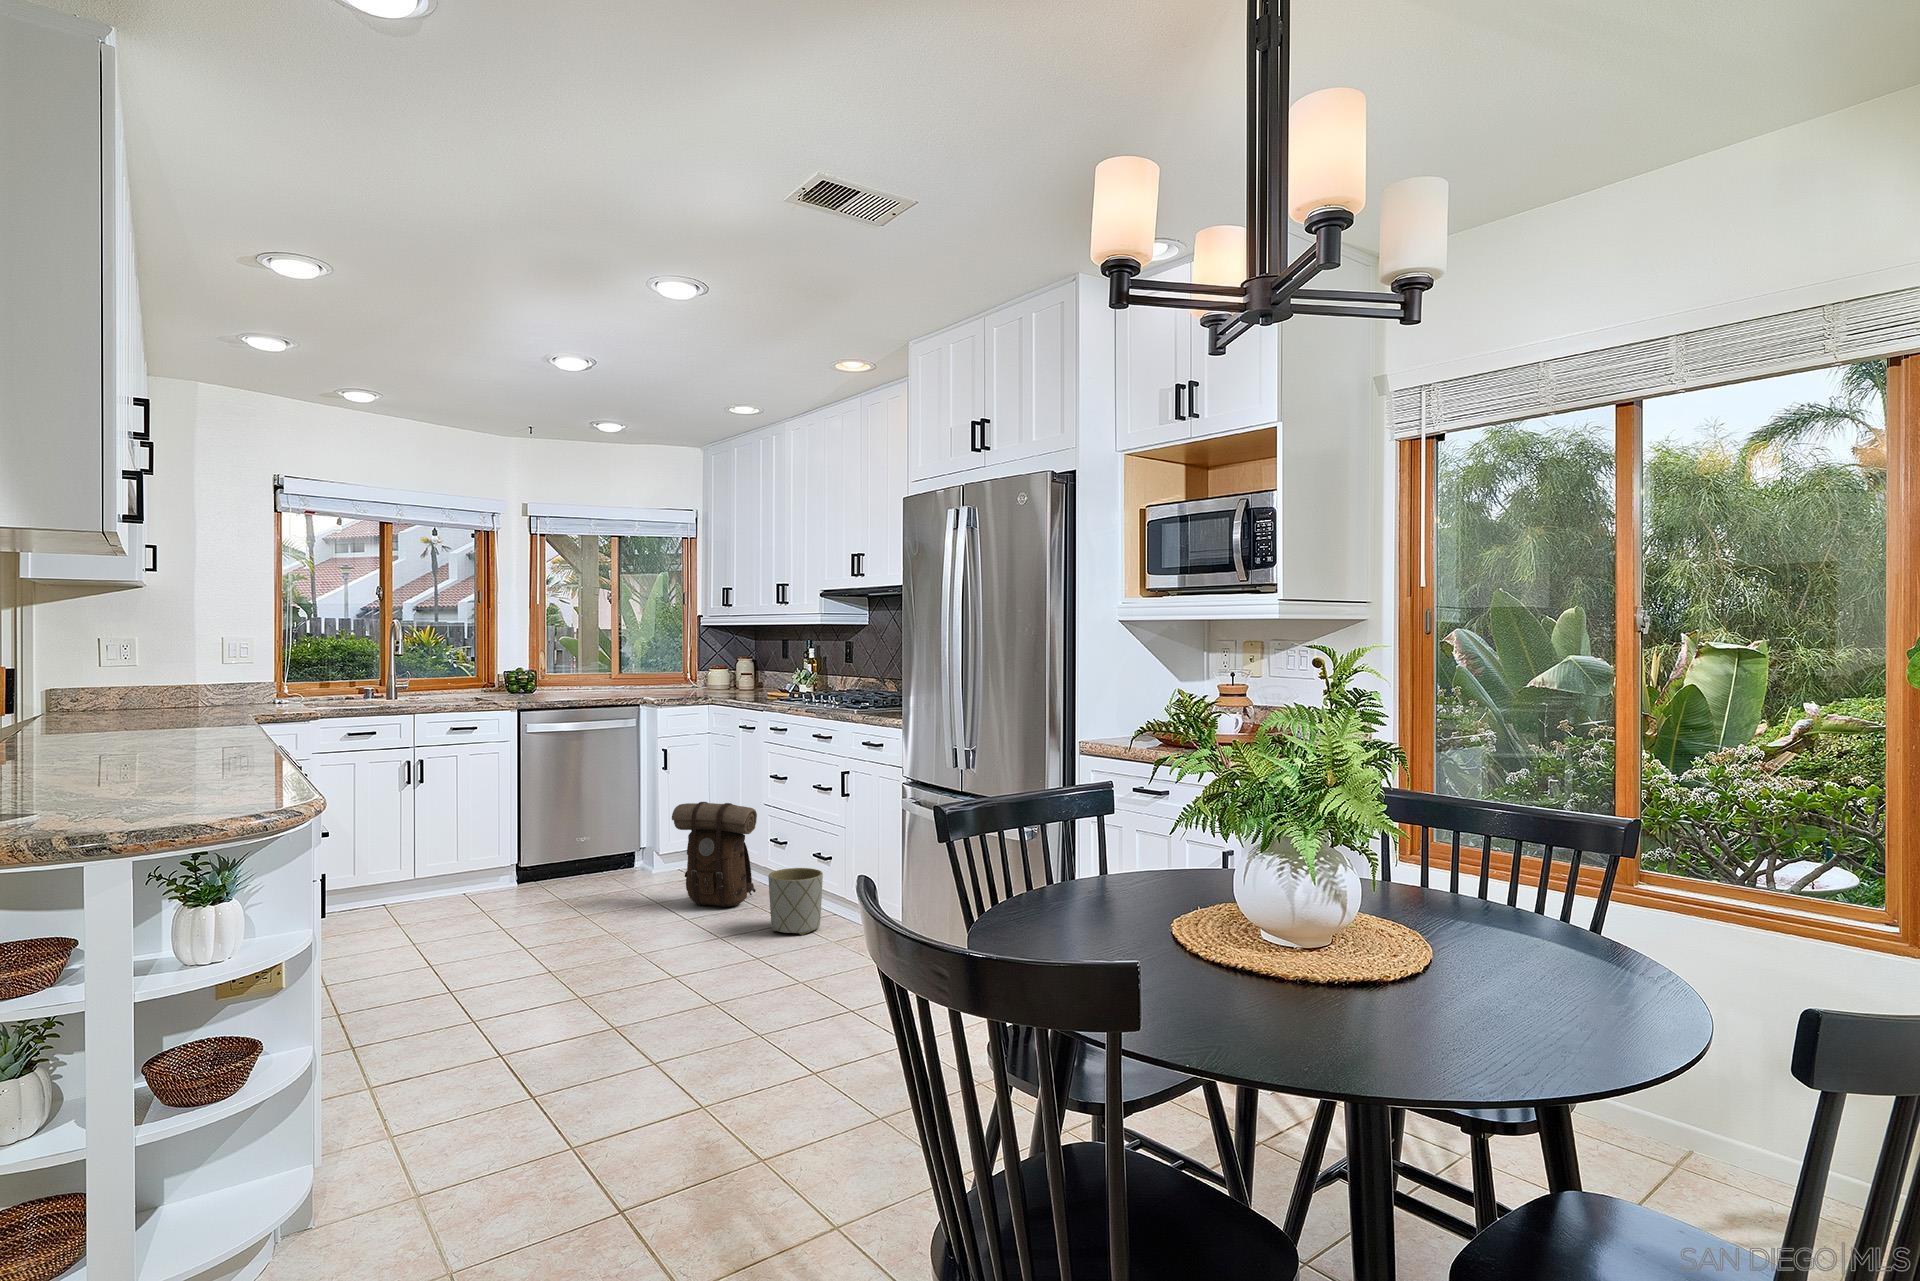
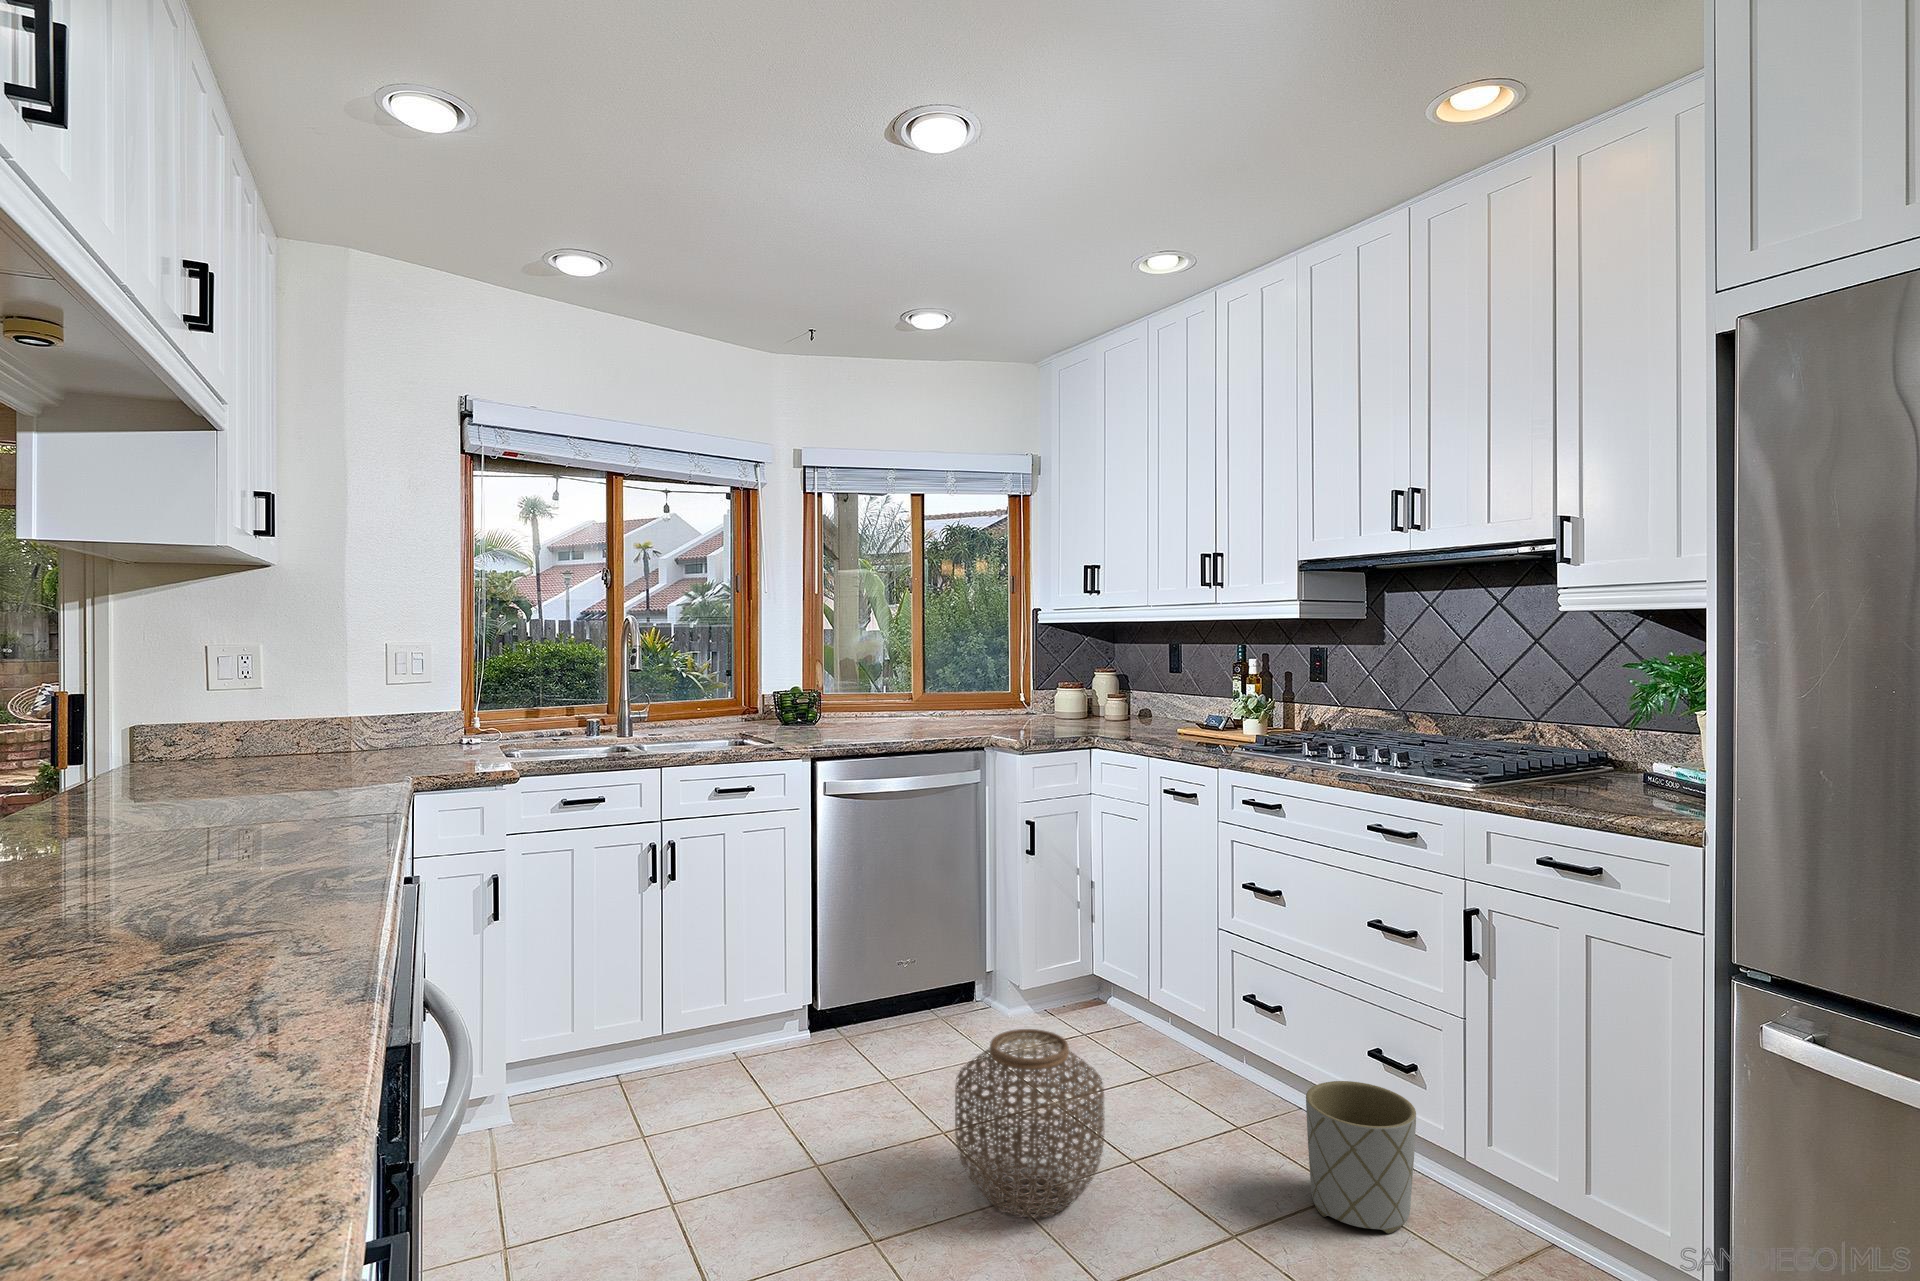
backpack: present [672,802,757,907] -> none [1081,930,1233,1122]
woven basket: none [577,847,661,941] -> present [955,1029,1104,1218]

